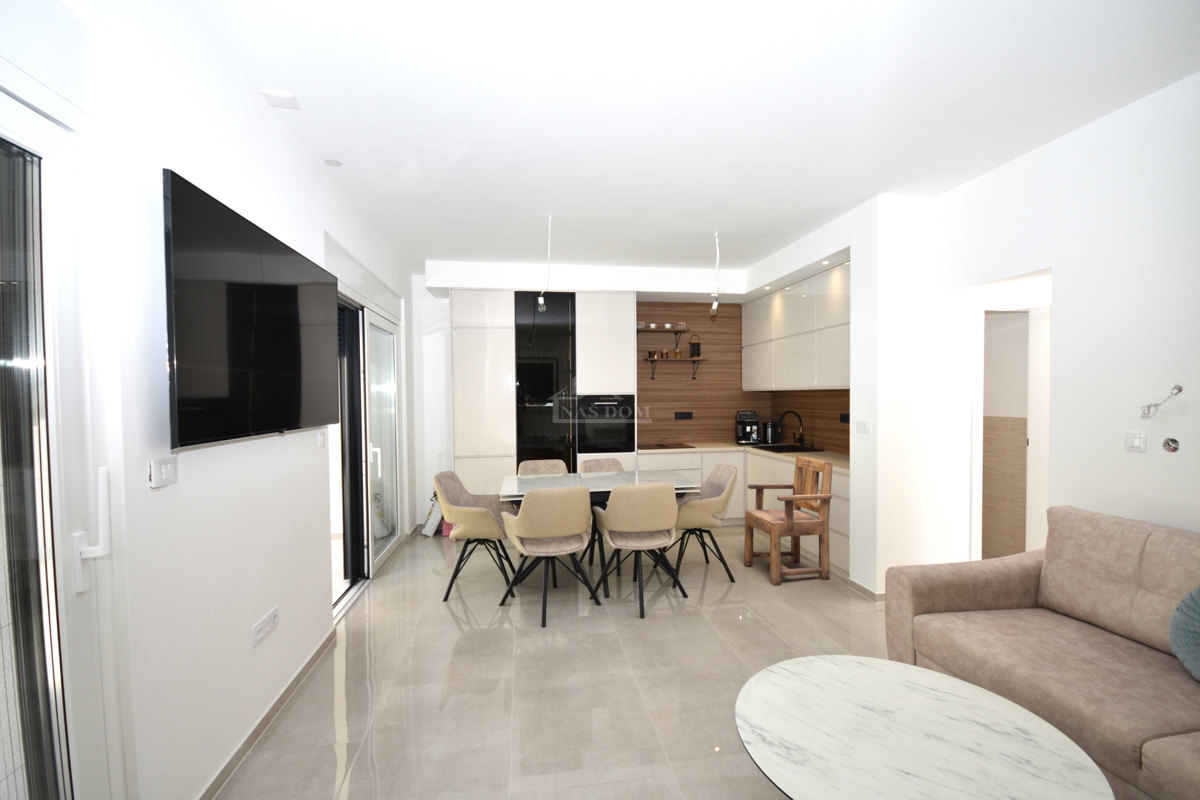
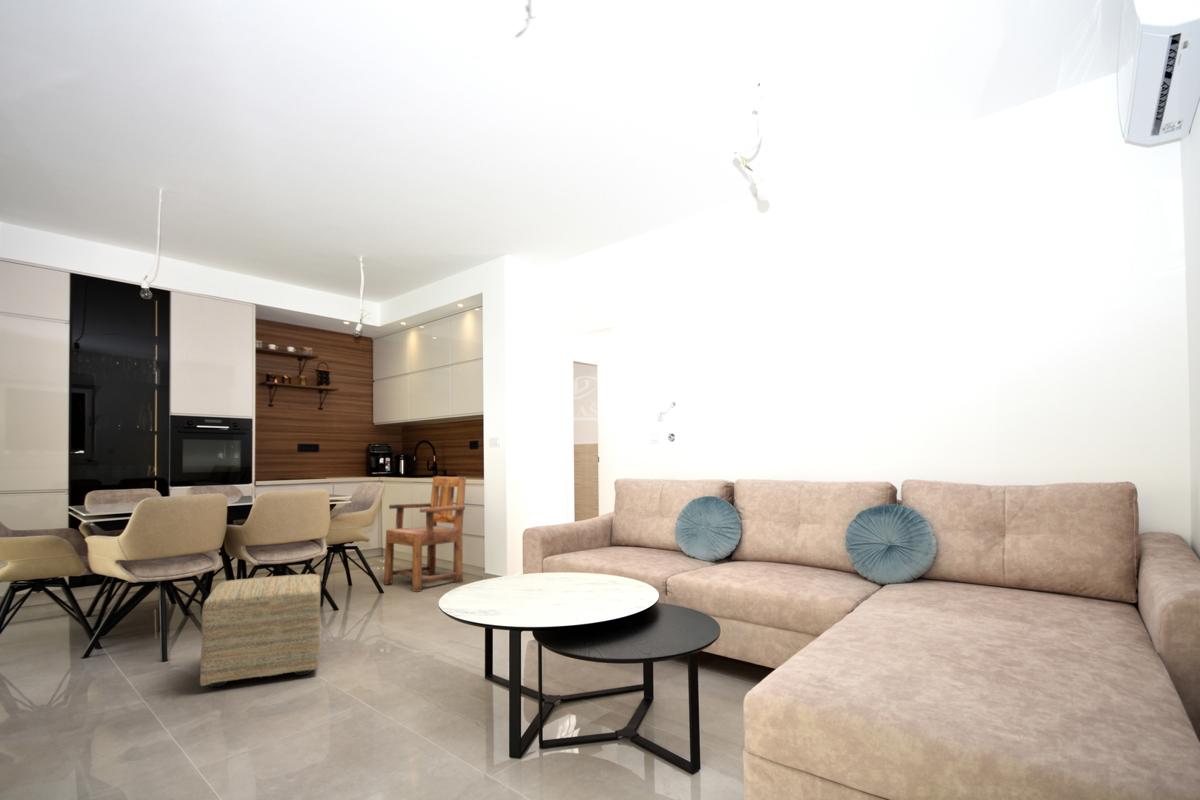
ottoman: none [532,572,654,702] -> present [200,574,321,687]

